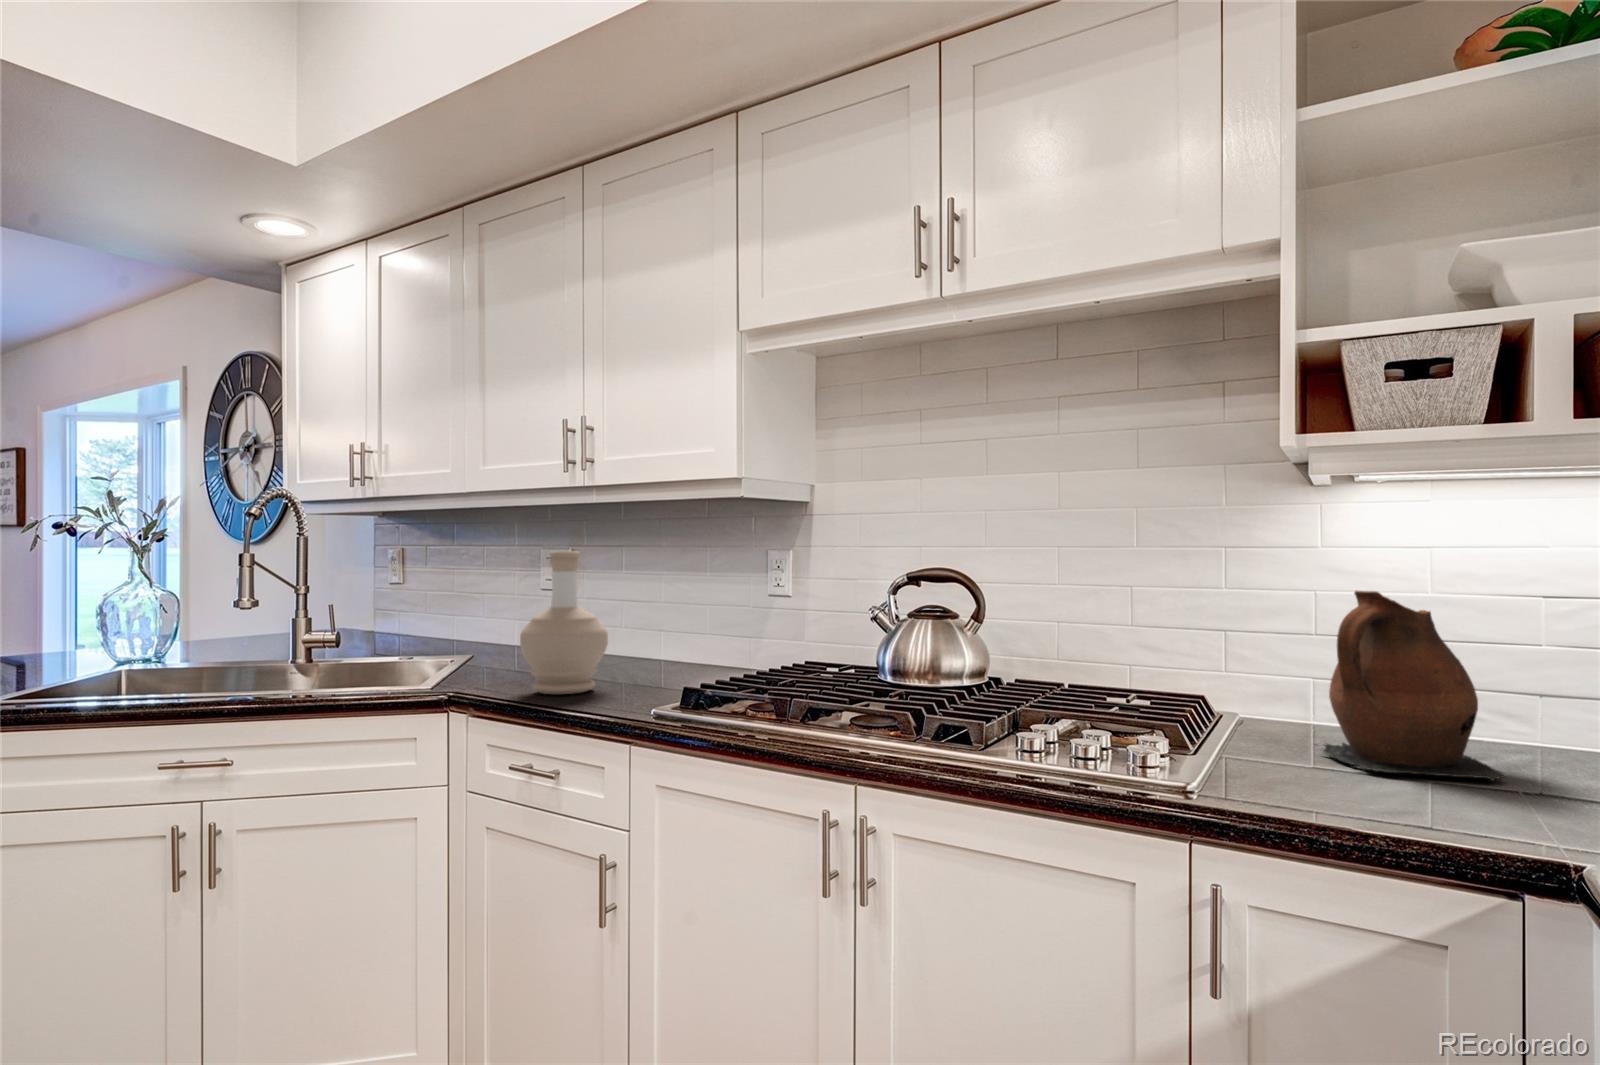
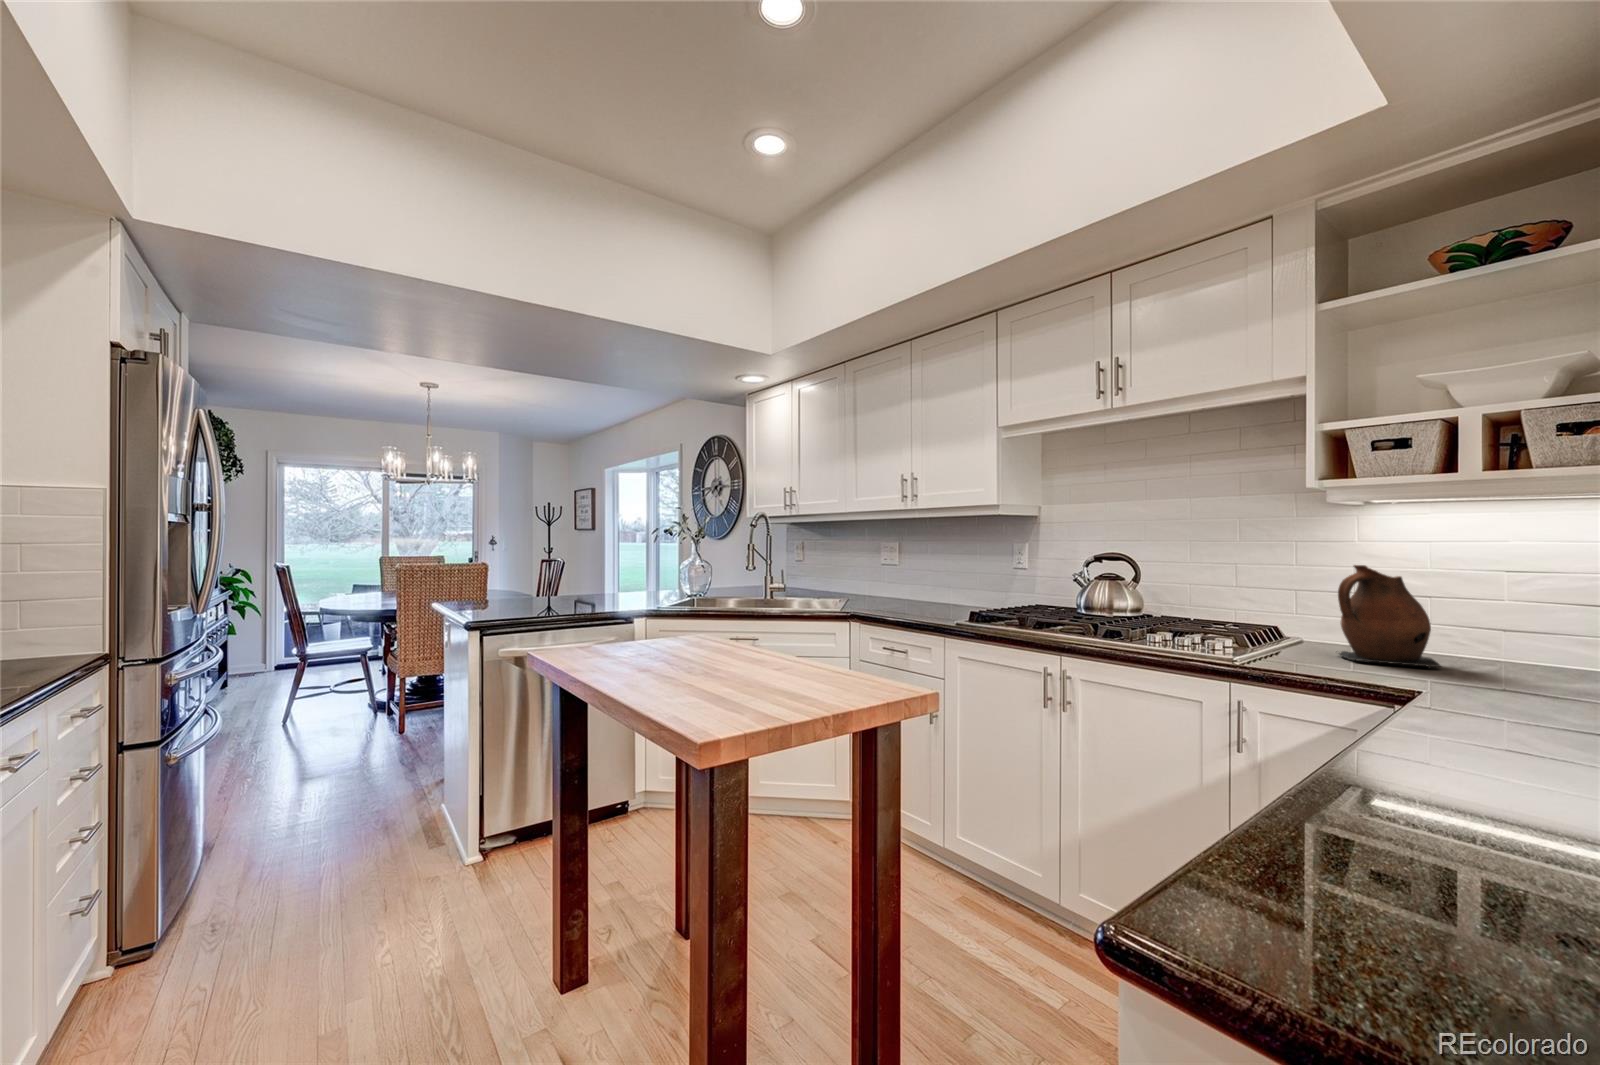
bottle: present [520,551,608,694] -> none [887,543,930,614]

